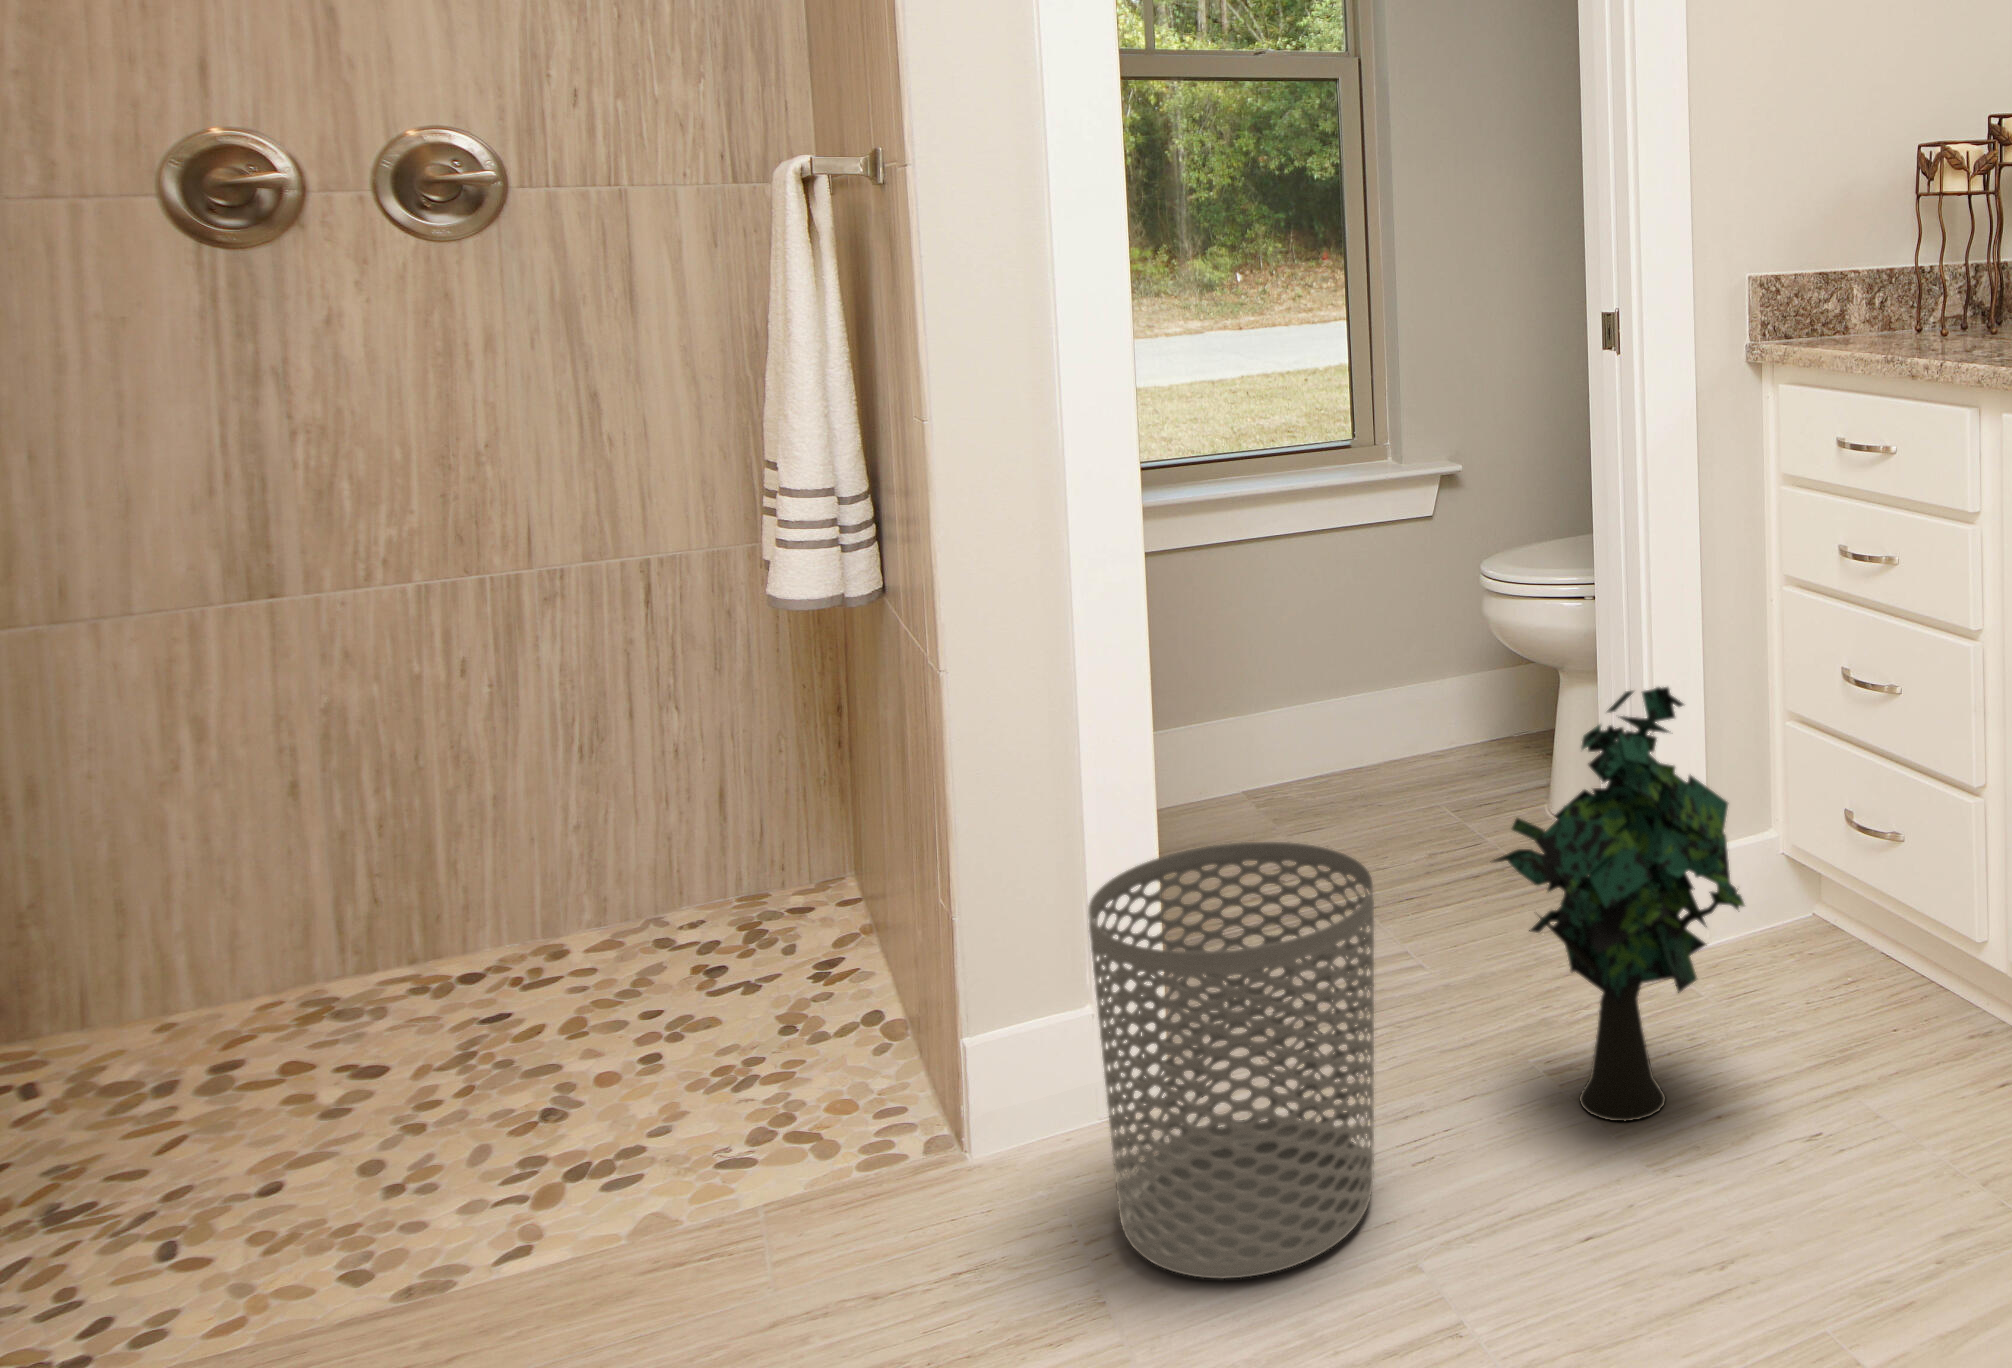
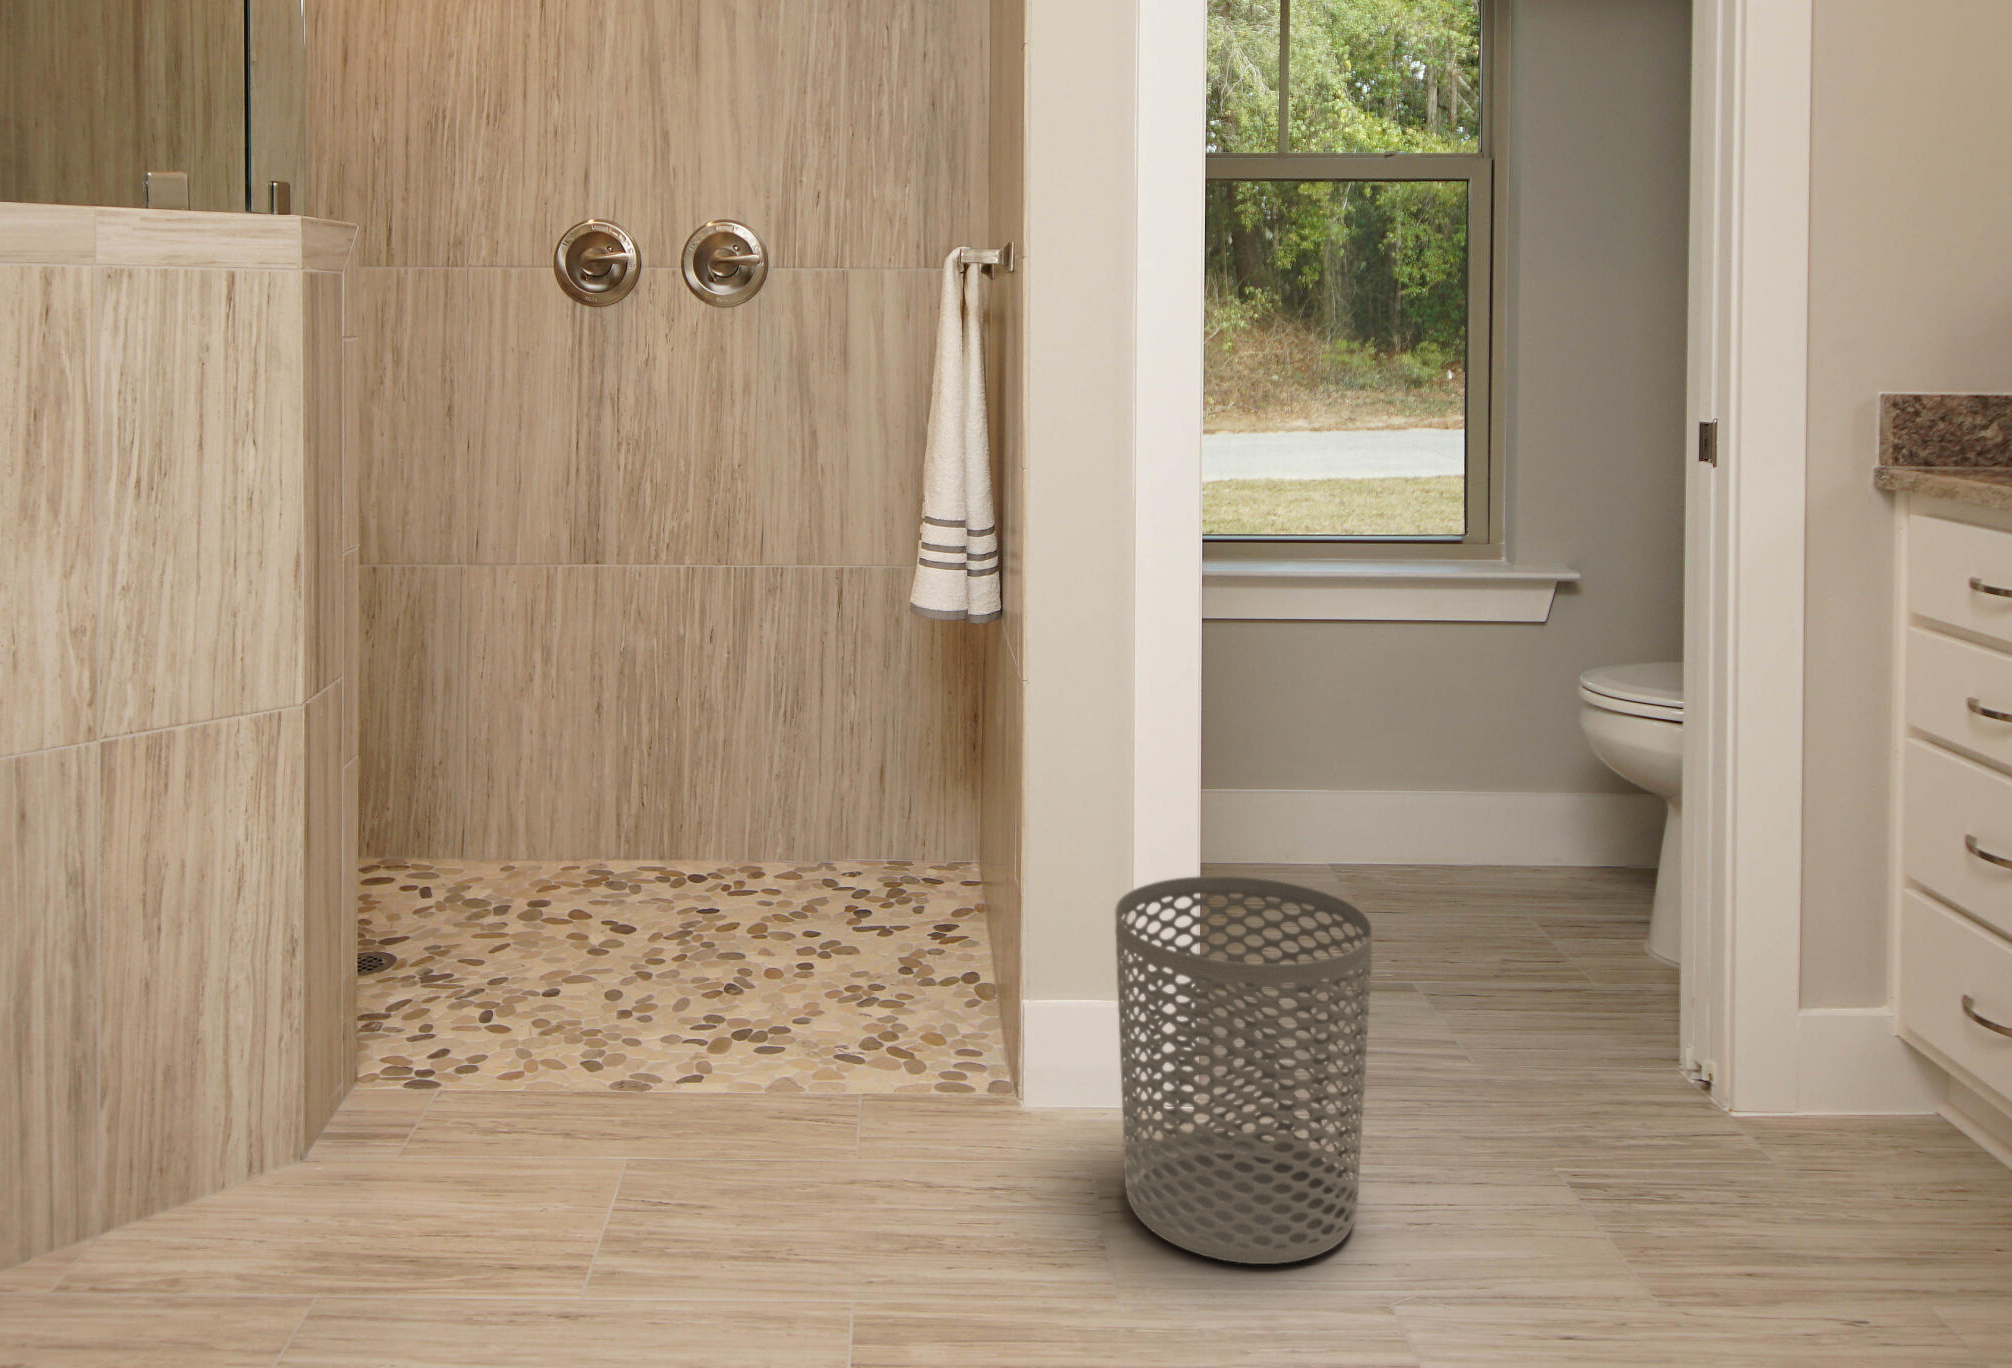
decorative plant: present [1492,687,1744,1121] -> none [1505,805,1782,1242]

